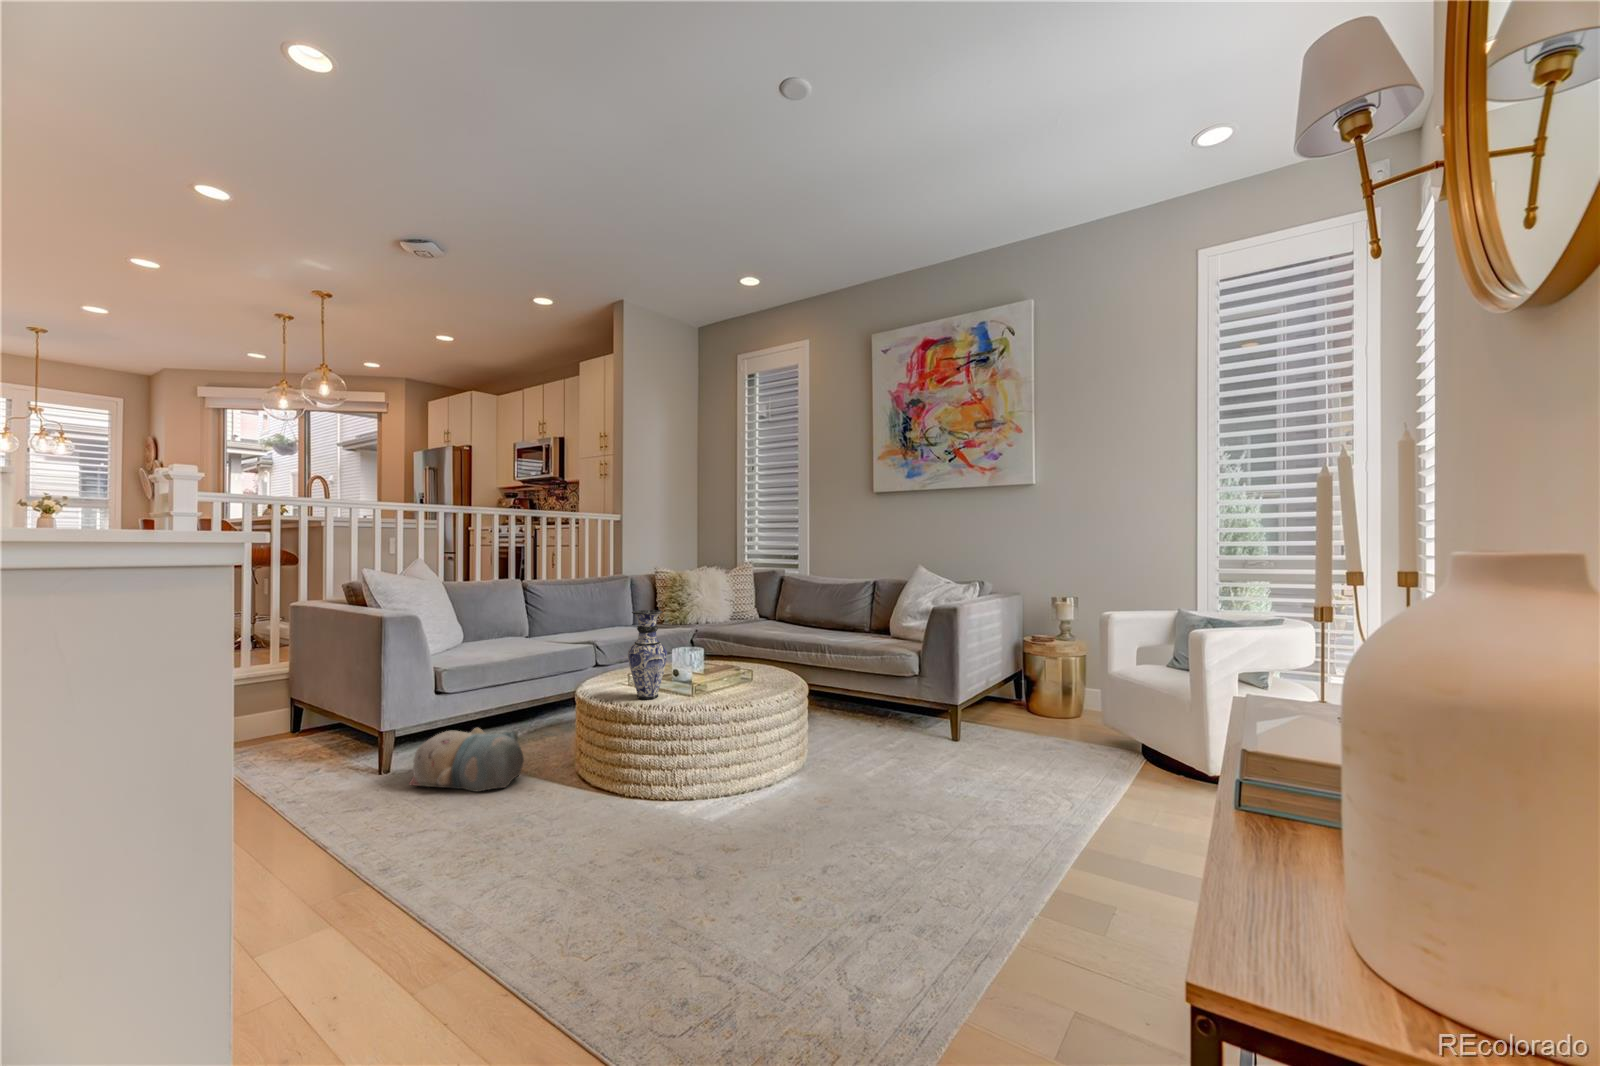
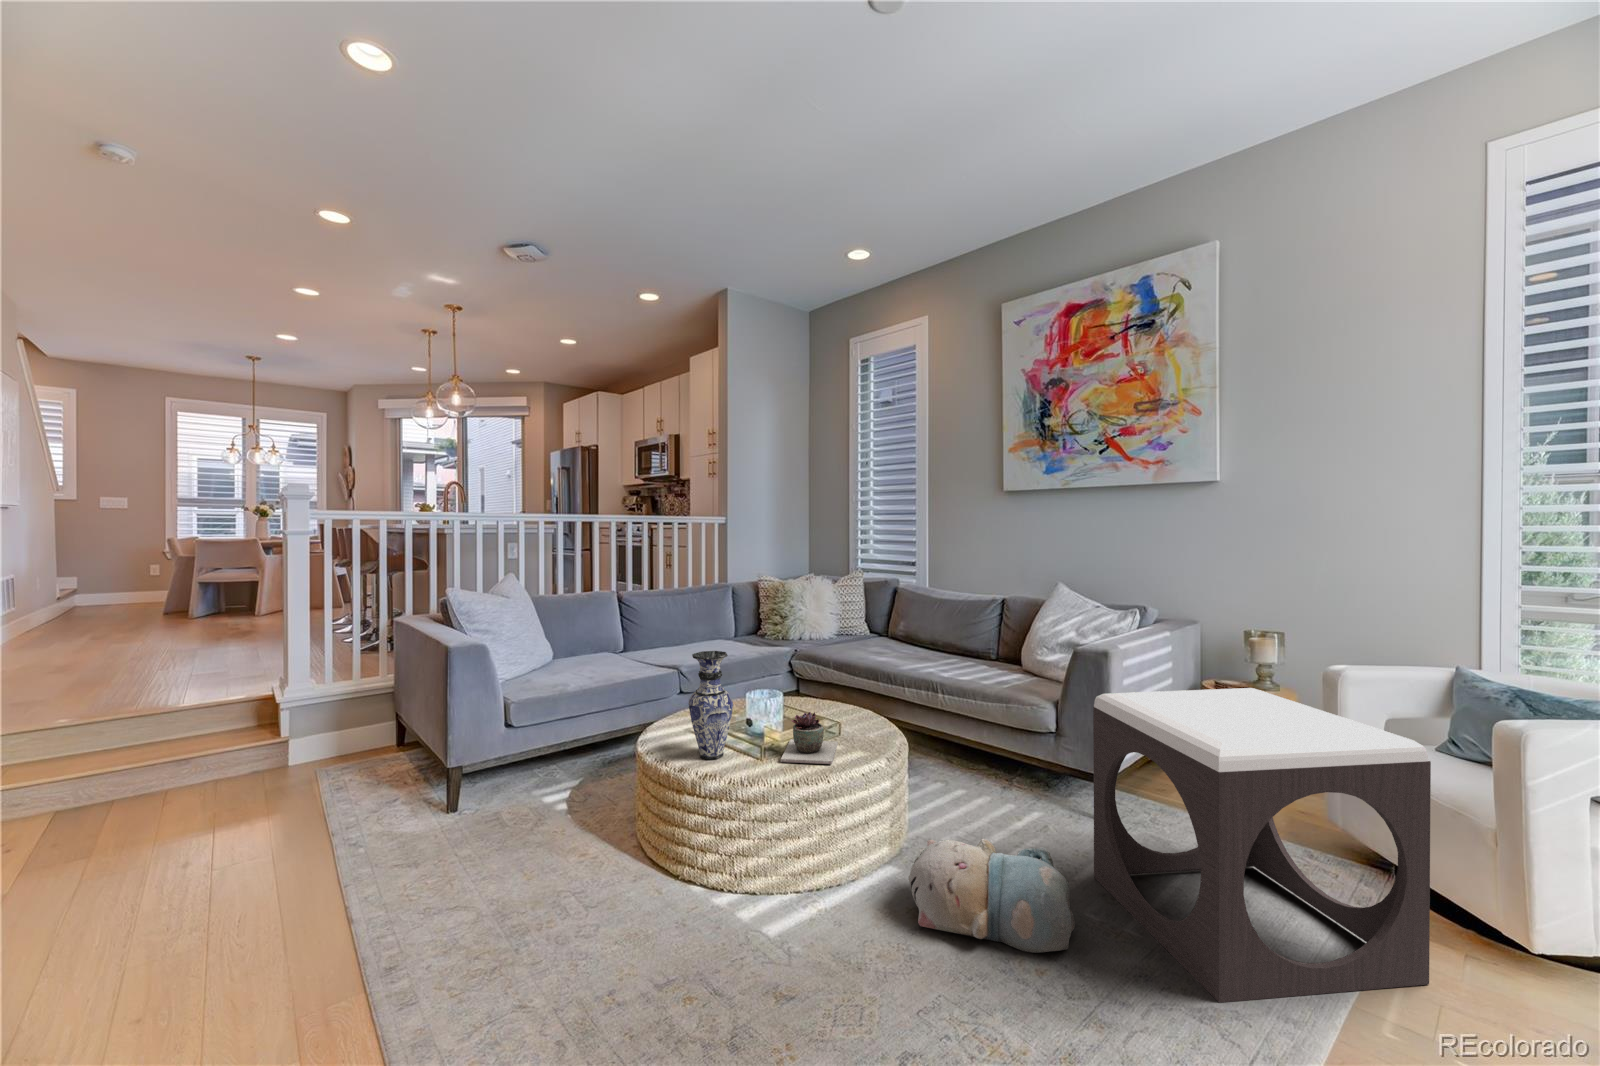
footstool: none [947,625,1155,824] -> present [1093,688,1431,1003]
succulent plant: none [708,658,751,698] -> present [781,712,838,764]
plush toy: present [409,728,524,792] -> present [909,838,1075,953]

